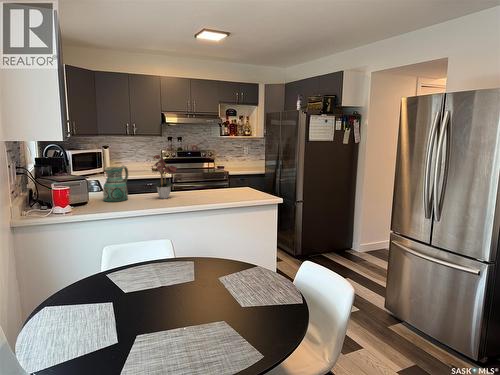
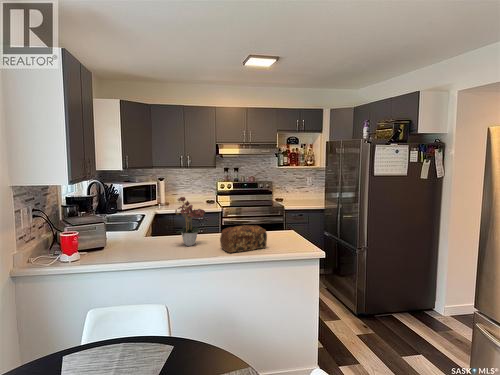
ceramic pitcher: present [103,166,128,202] -> none [126,207,155,248]
bread loaf: none [193,179,233,201] -> present [220,225,267,253]

